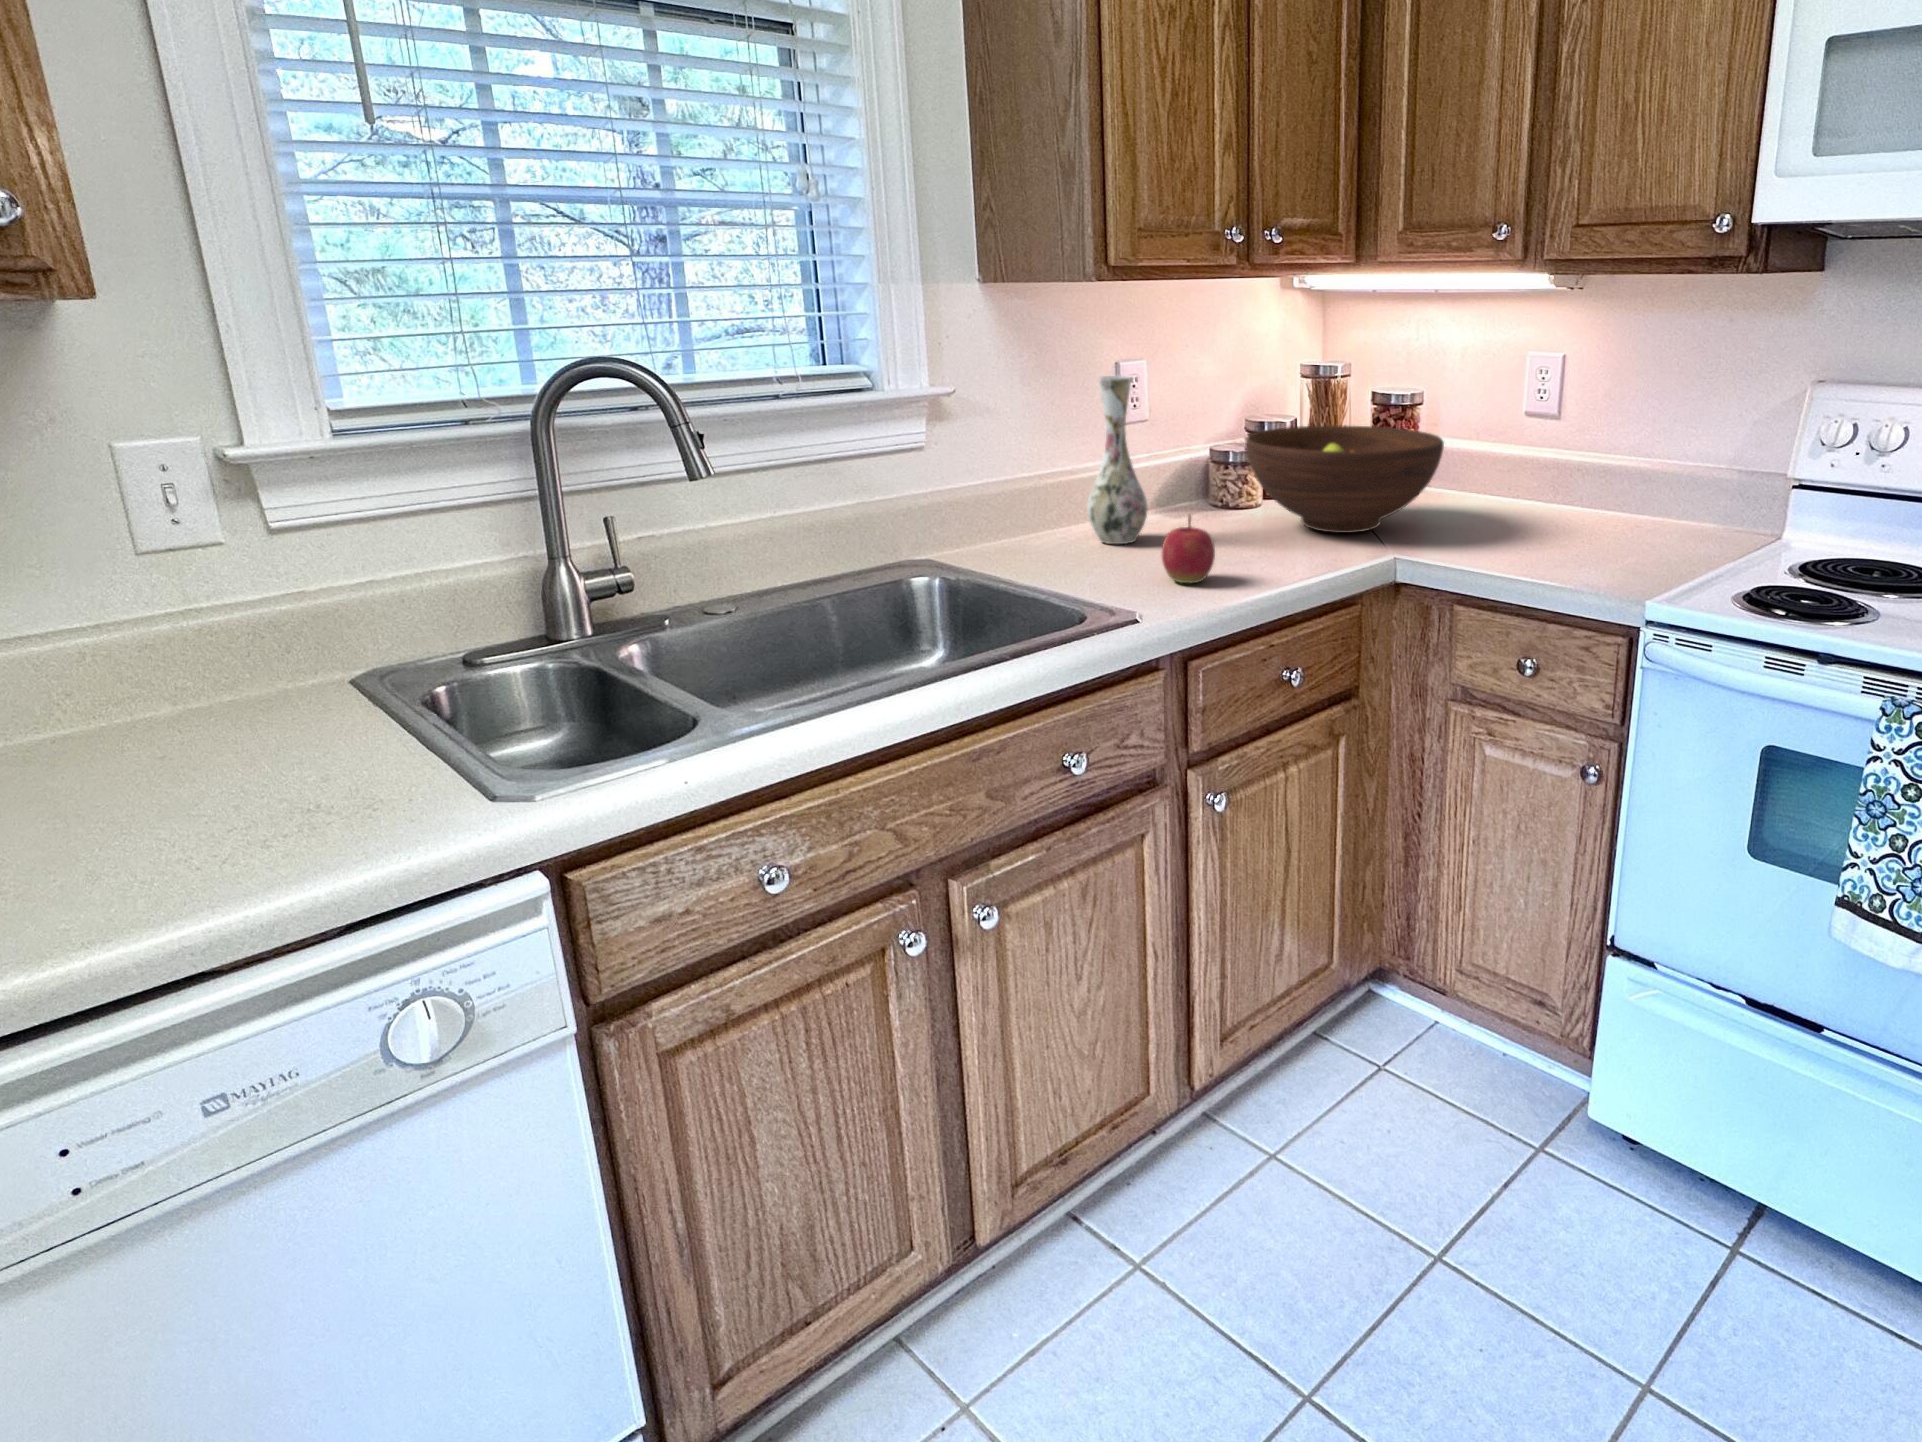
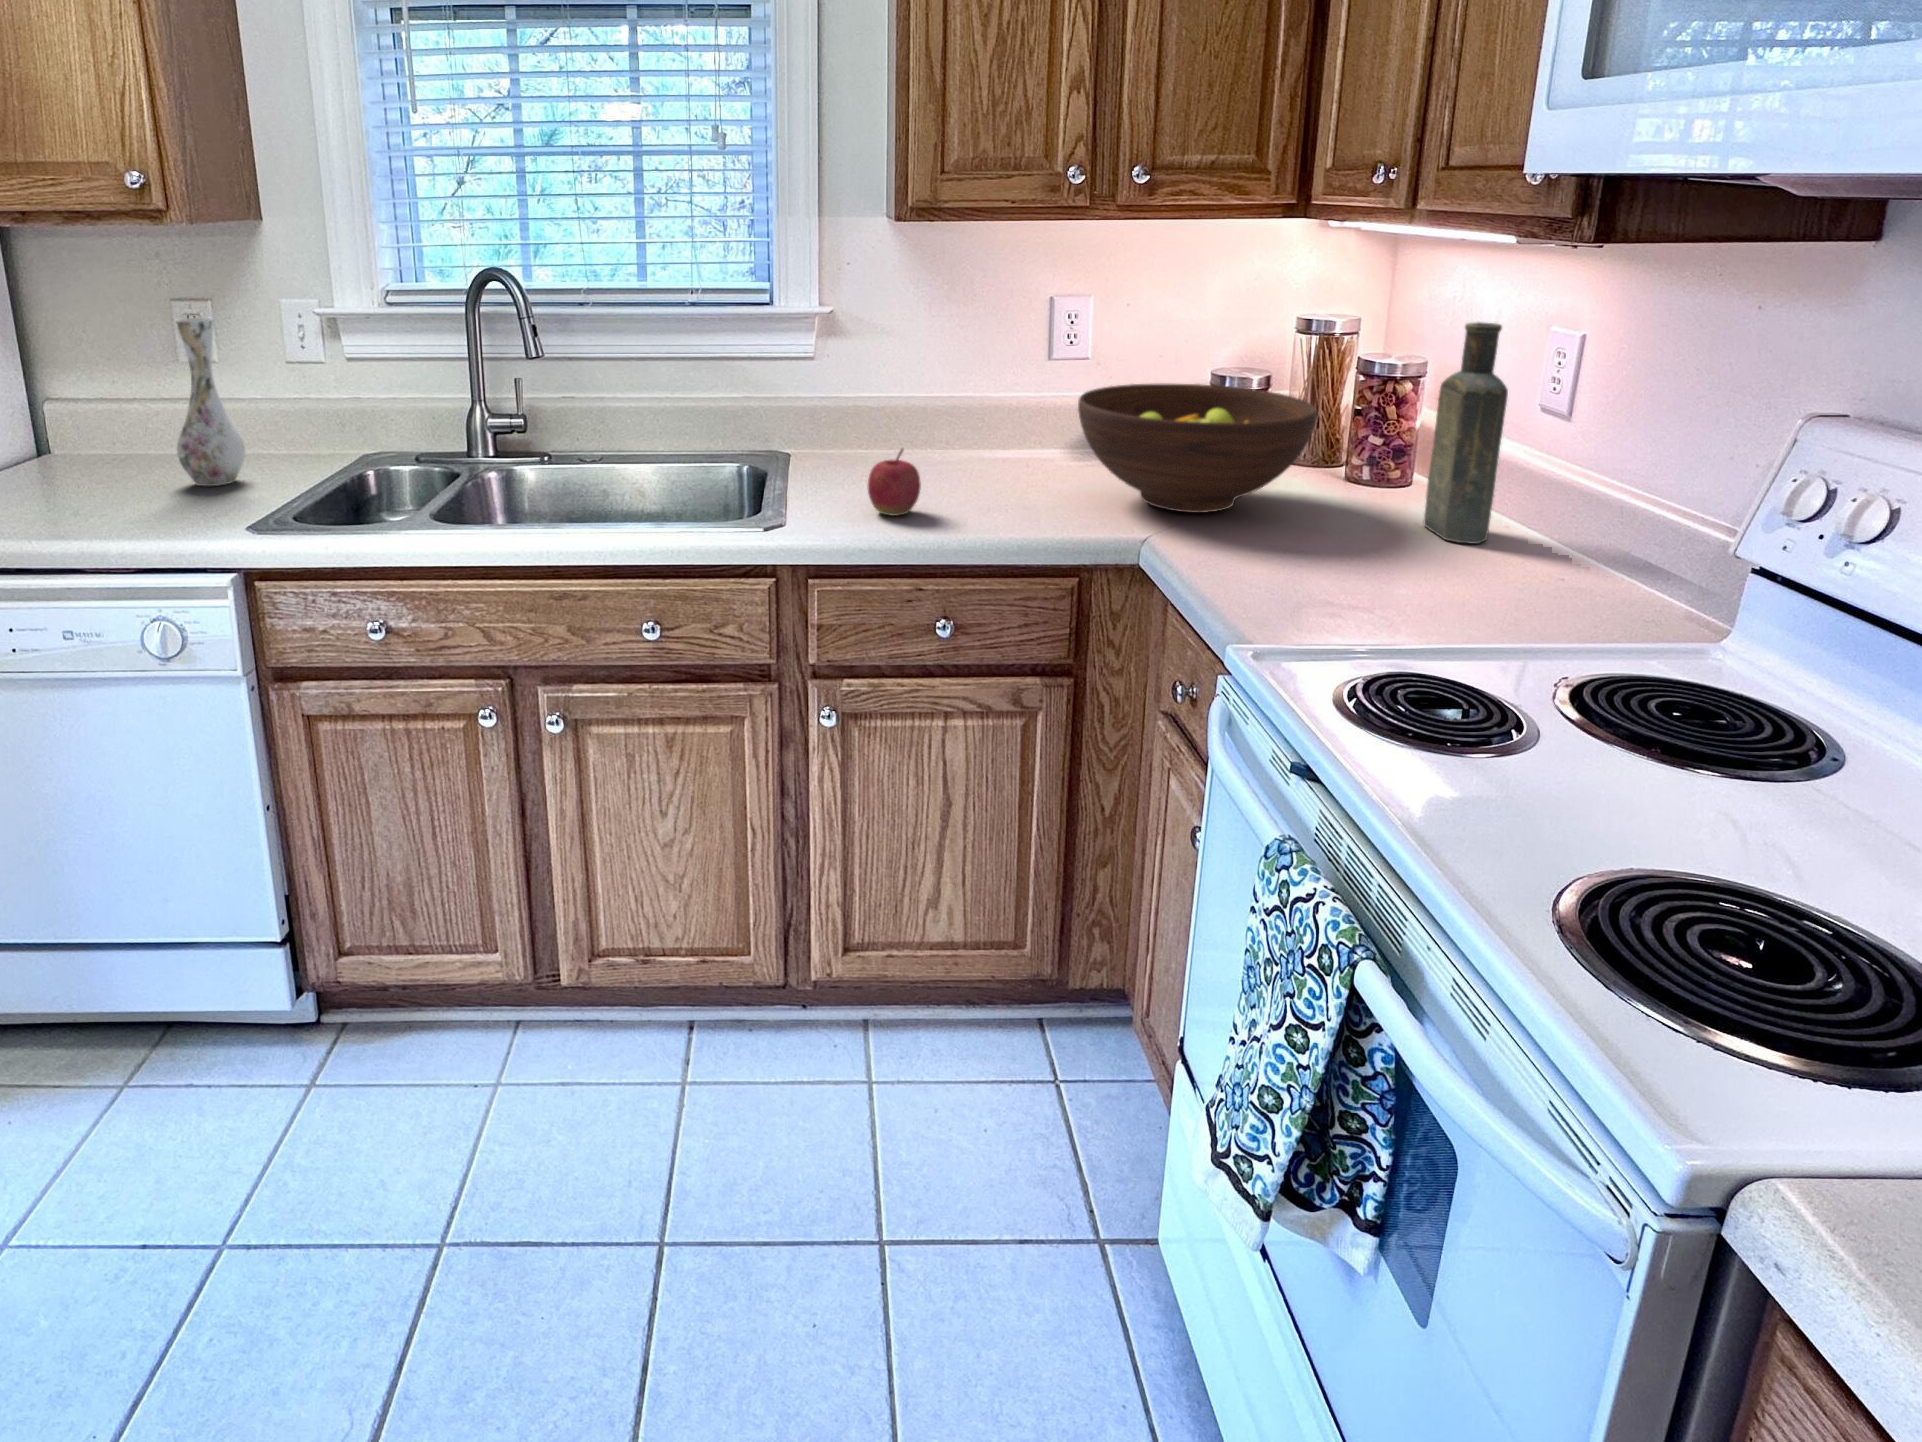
bottle: none [1484,352,1548,515] -> present [1424,322,1508,544]
vase: present [1087,376,1148,544] -> present [176,317,245,486]

